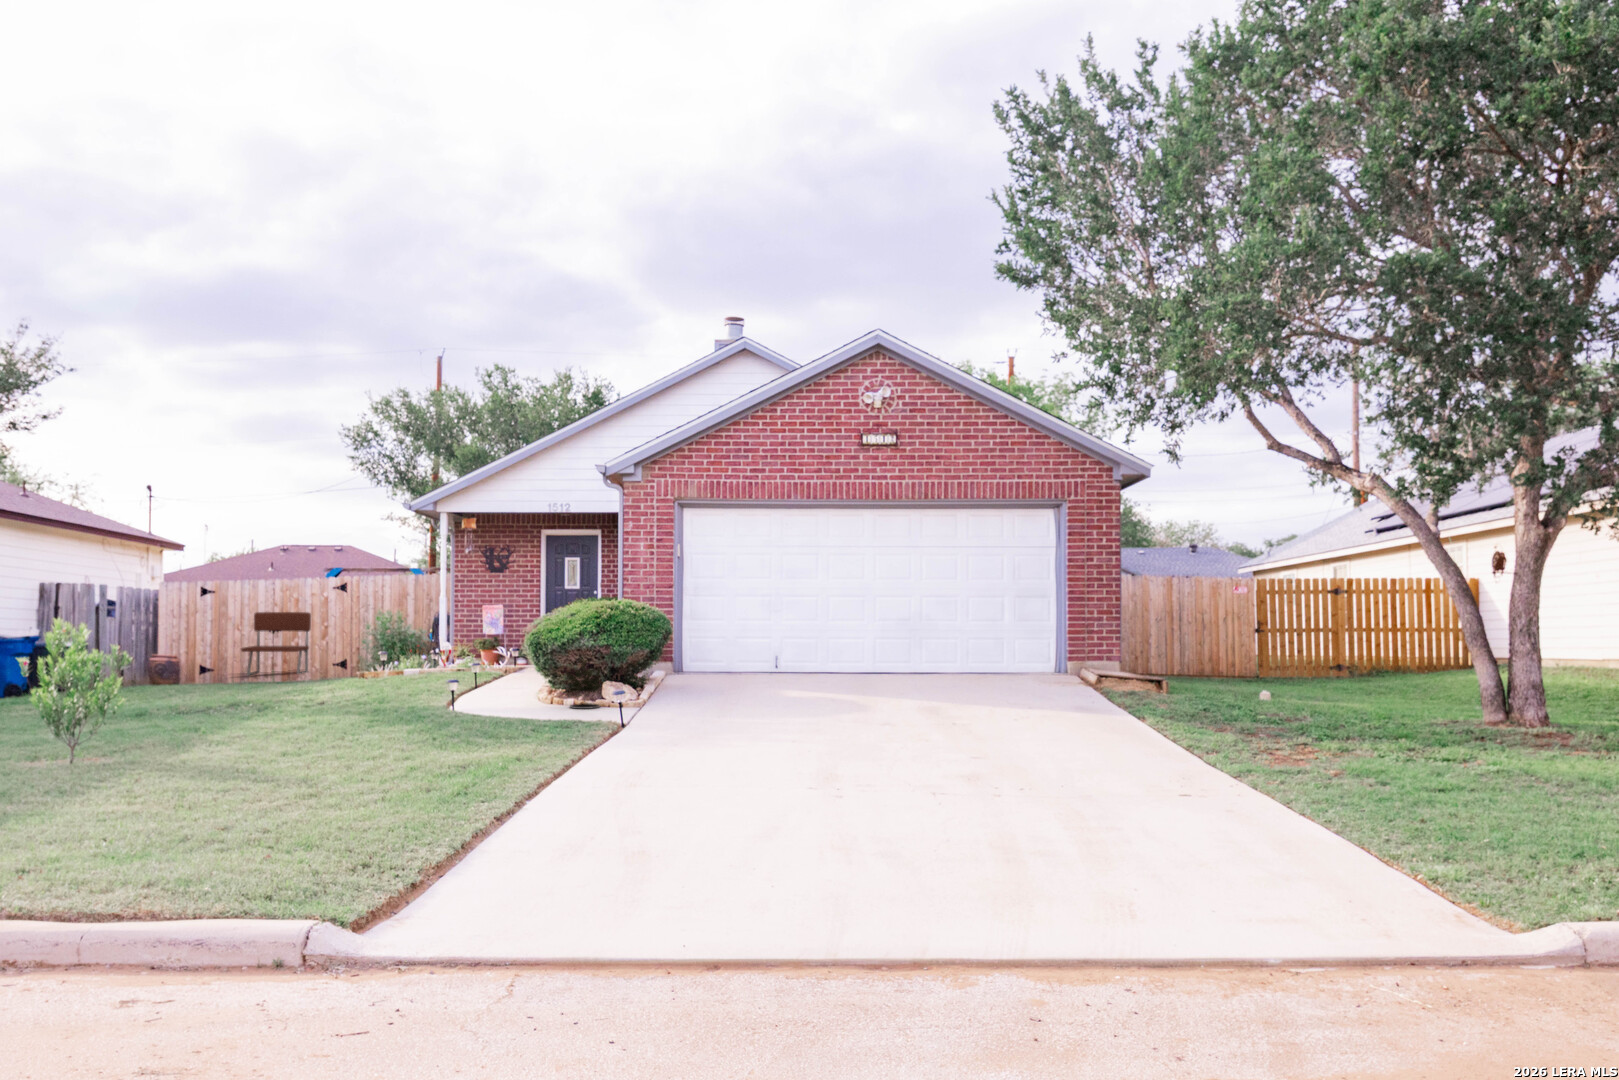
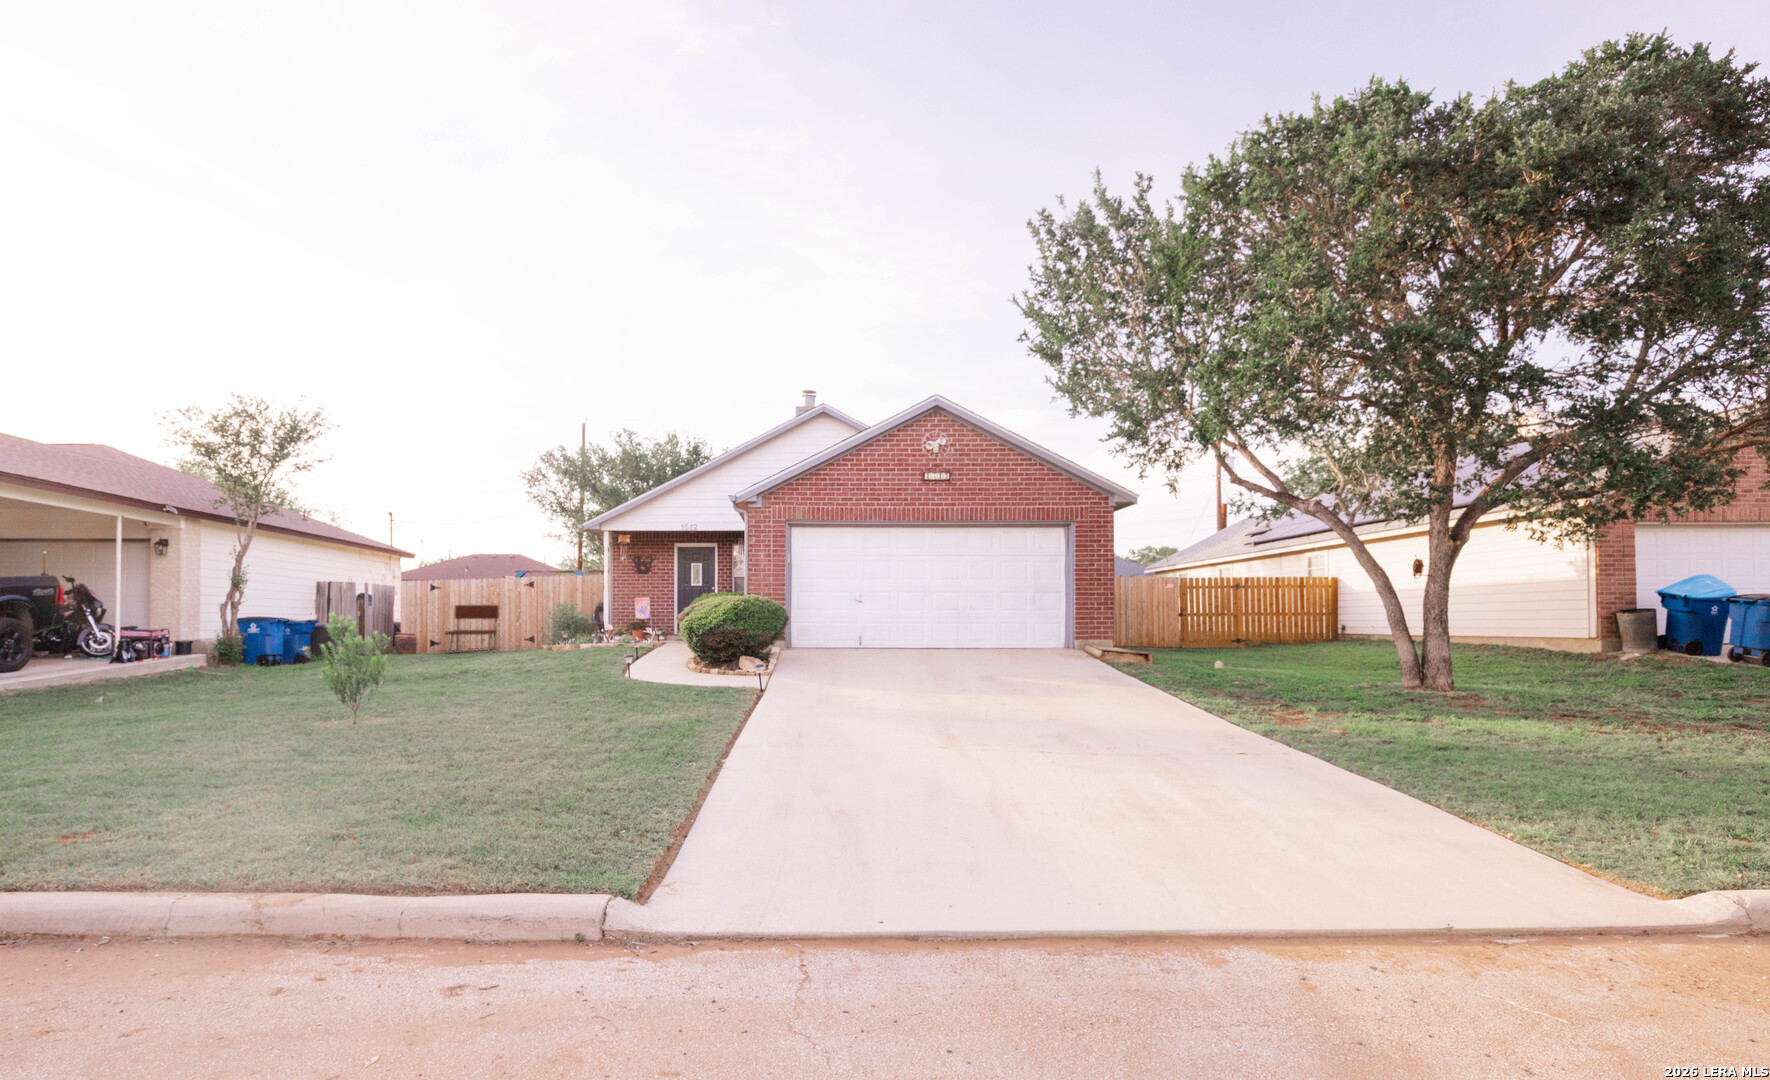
potted tree: present [567,657,600,709] -> none [711,636,741,680]

